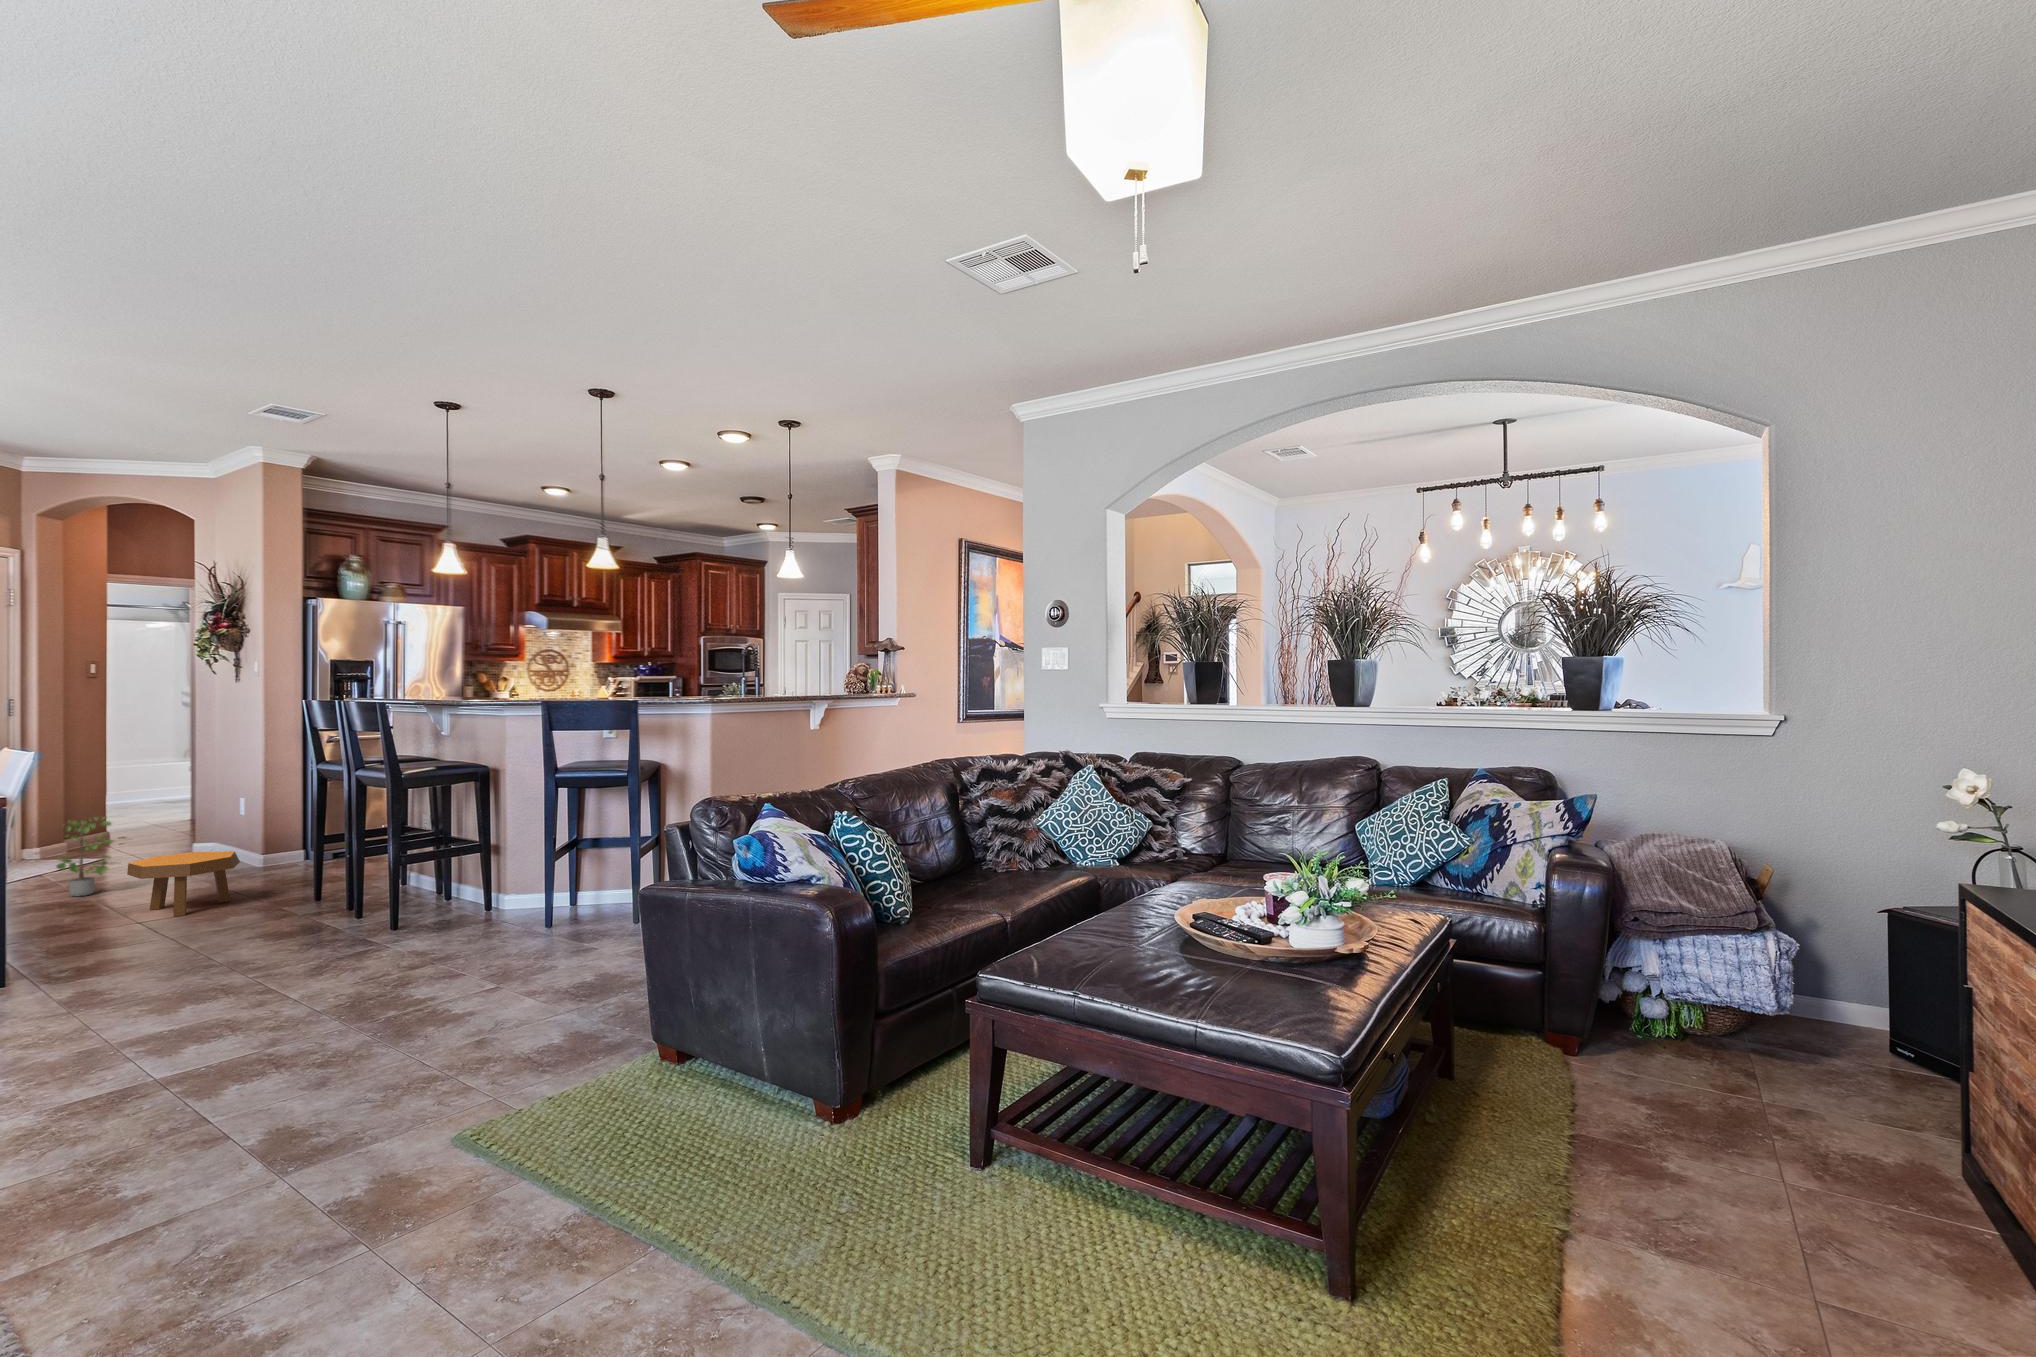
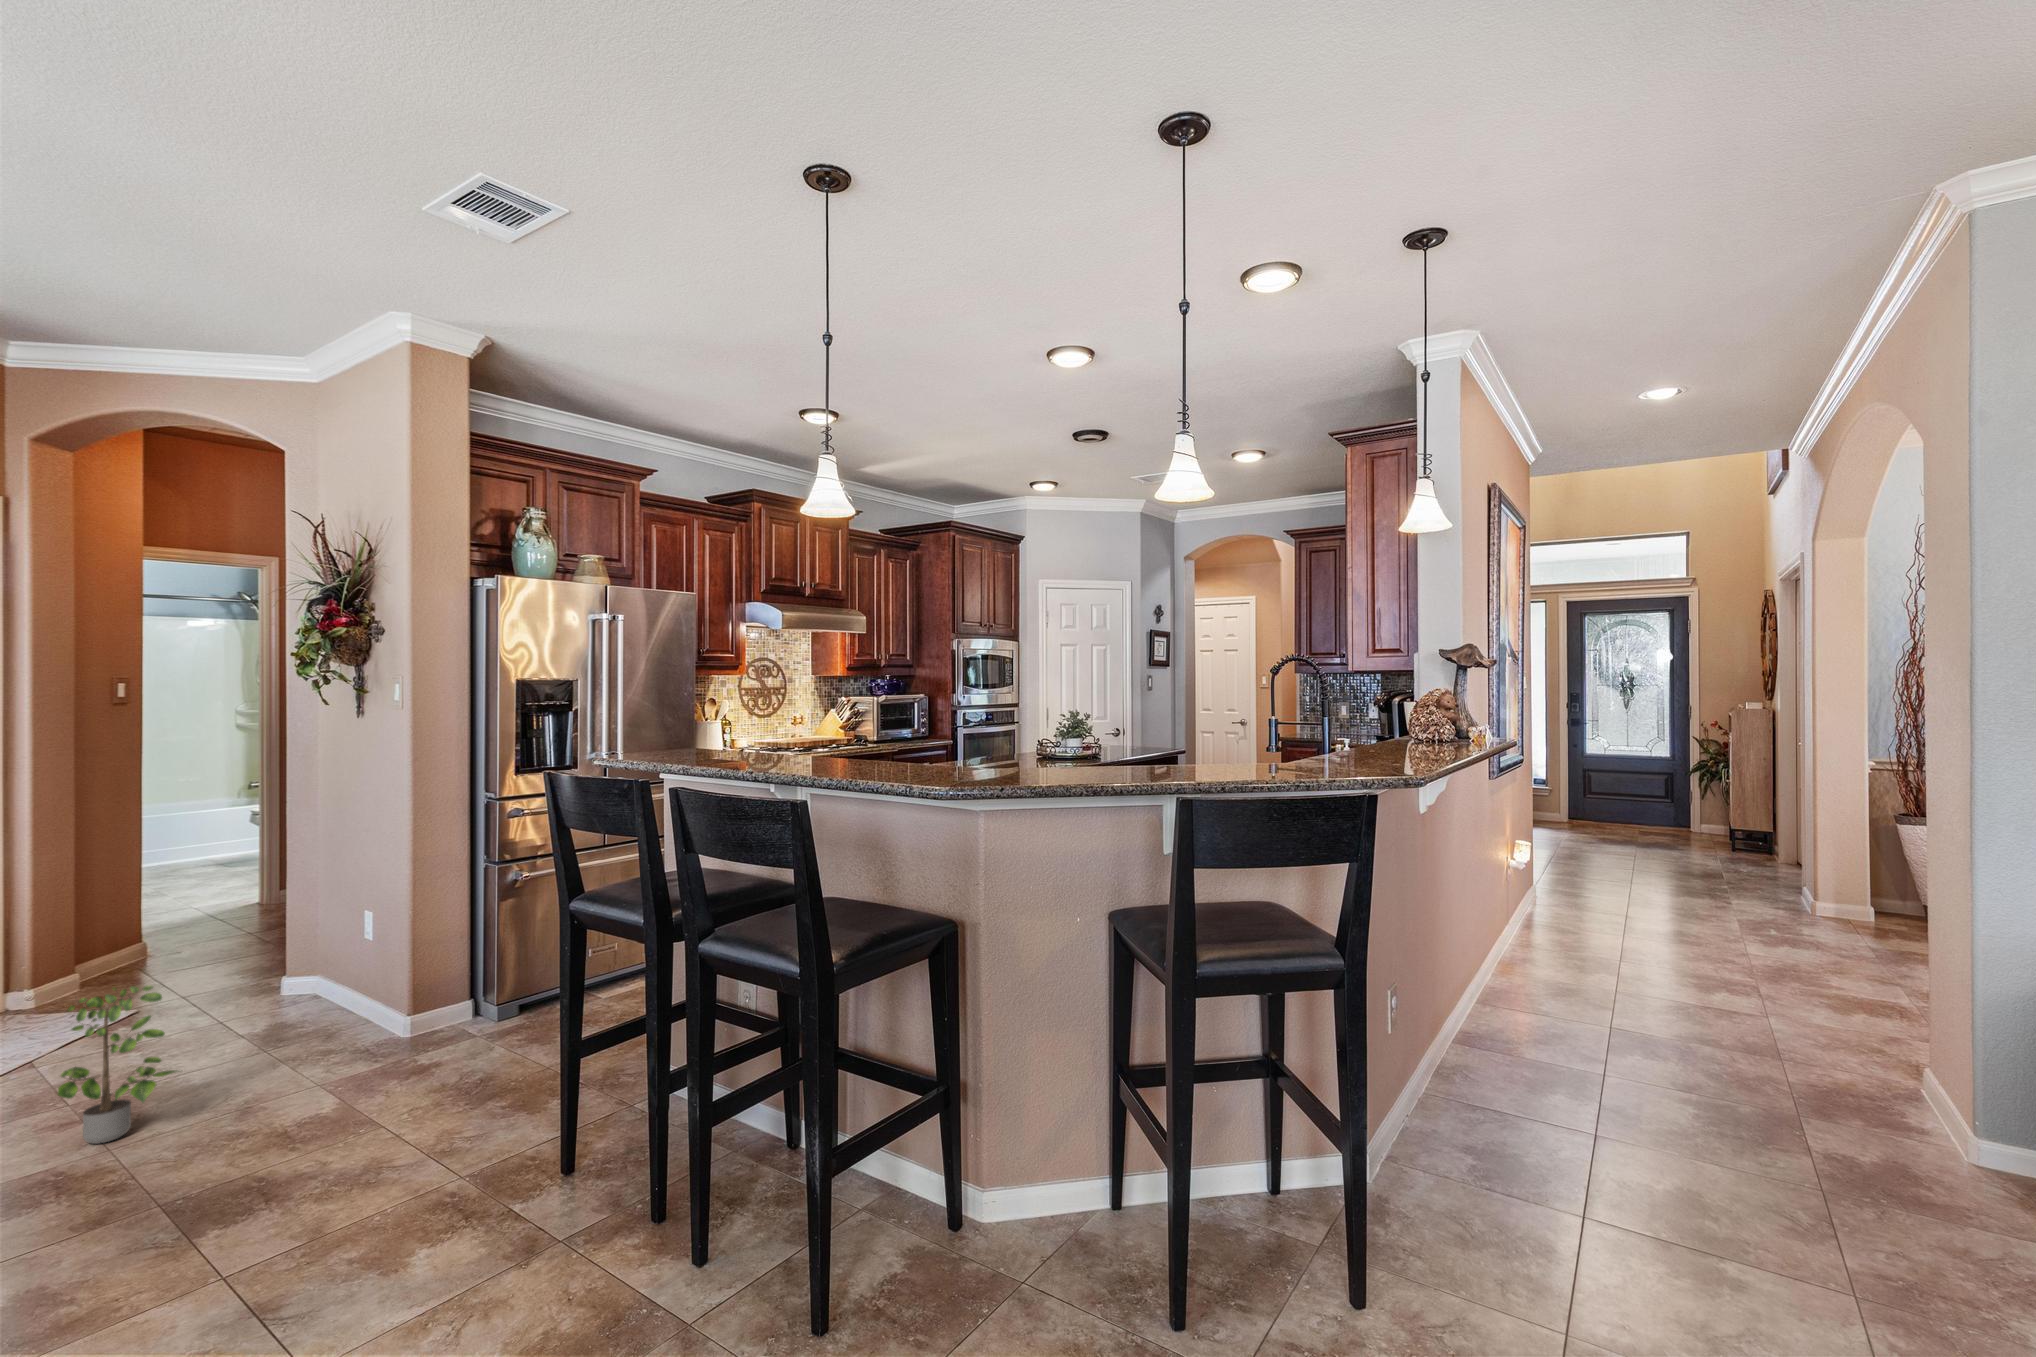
footstool: present [127,851,240,916] -> none [201,1066,412,1240]

